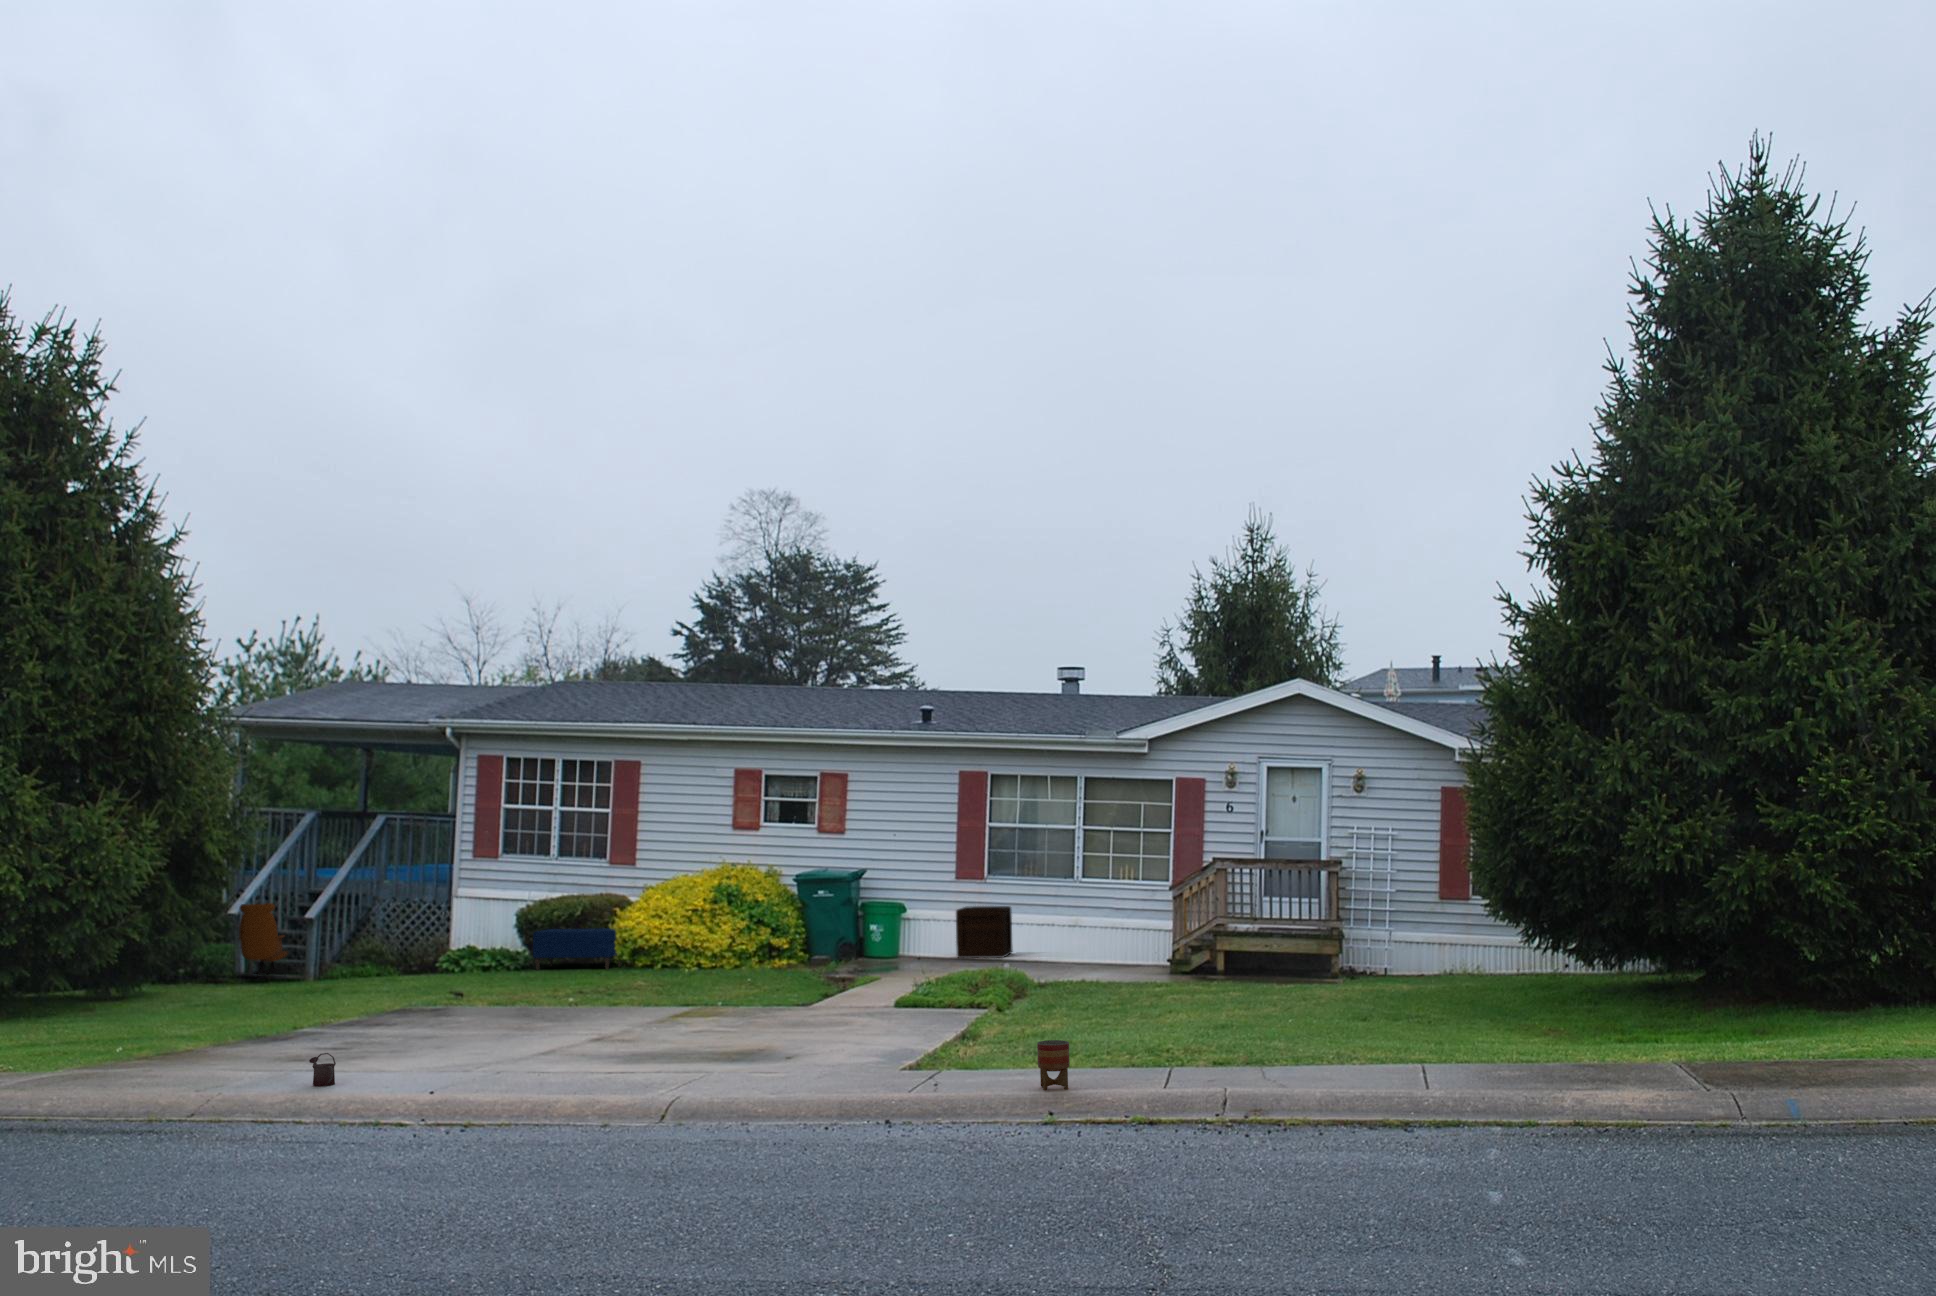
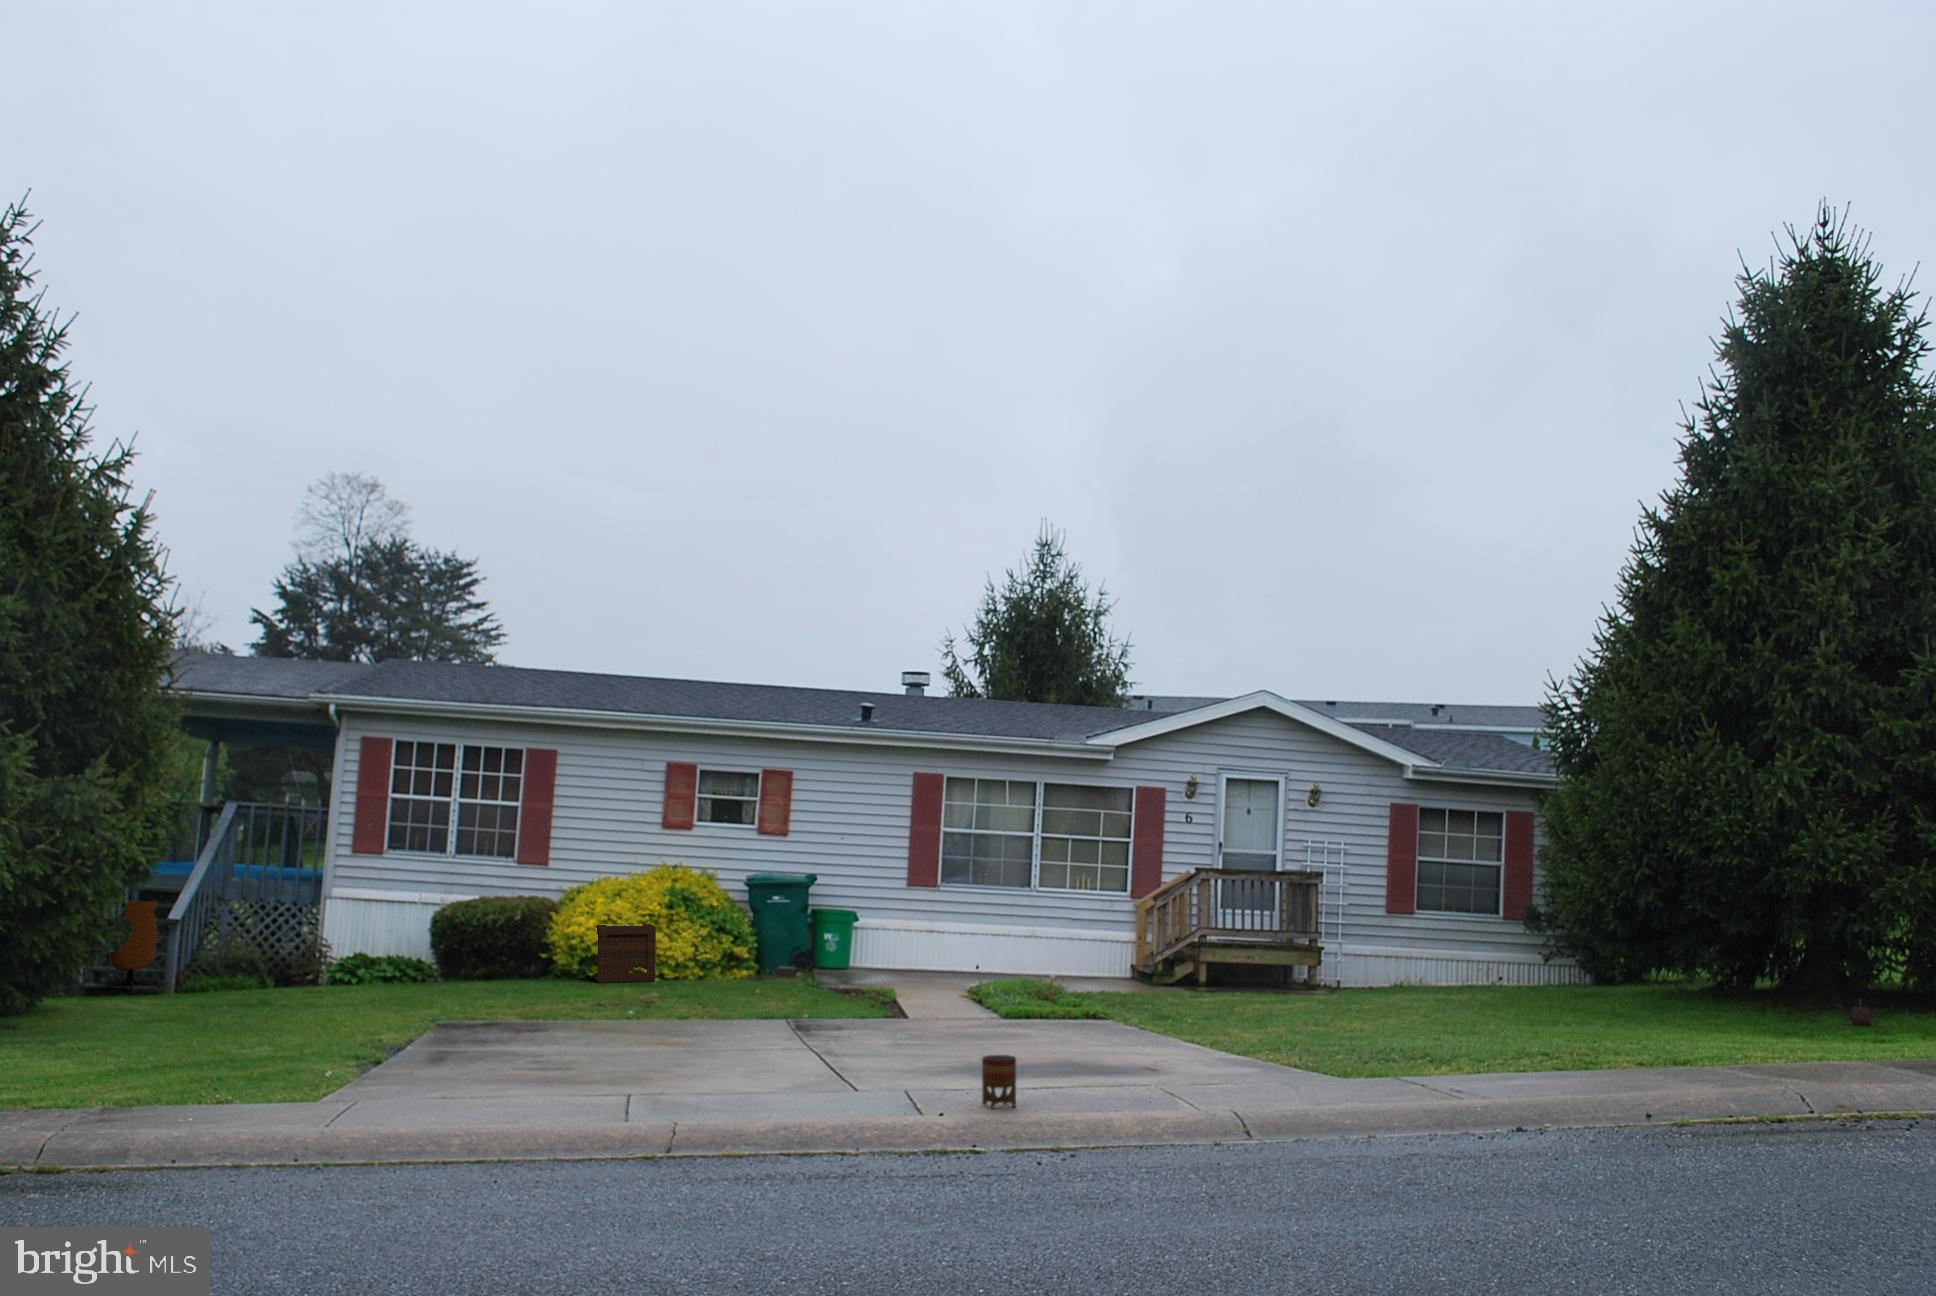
wooden crate: present [956,906,1013,958] -> present [593,924,656,983]
bench: present [533,928,621,970] -> none [464,935,563,981]
planter: present [1037,1040,1070,1090] -> present [982,1055,1016,1108]
watering can: present [309,1053,336,1086] -> present [1836,999,1871,1025]

